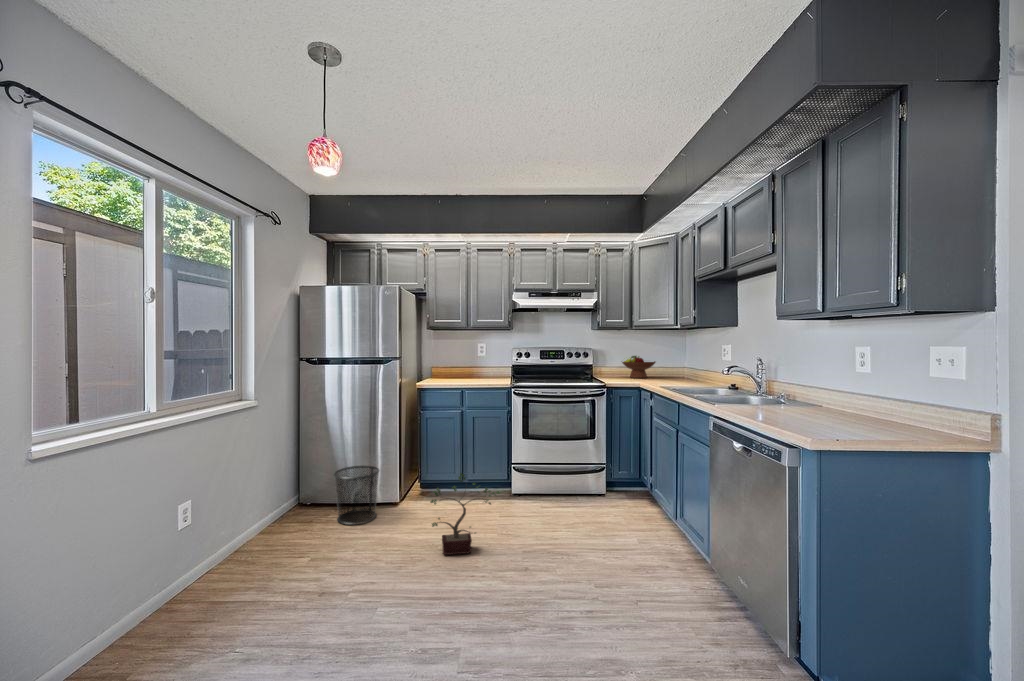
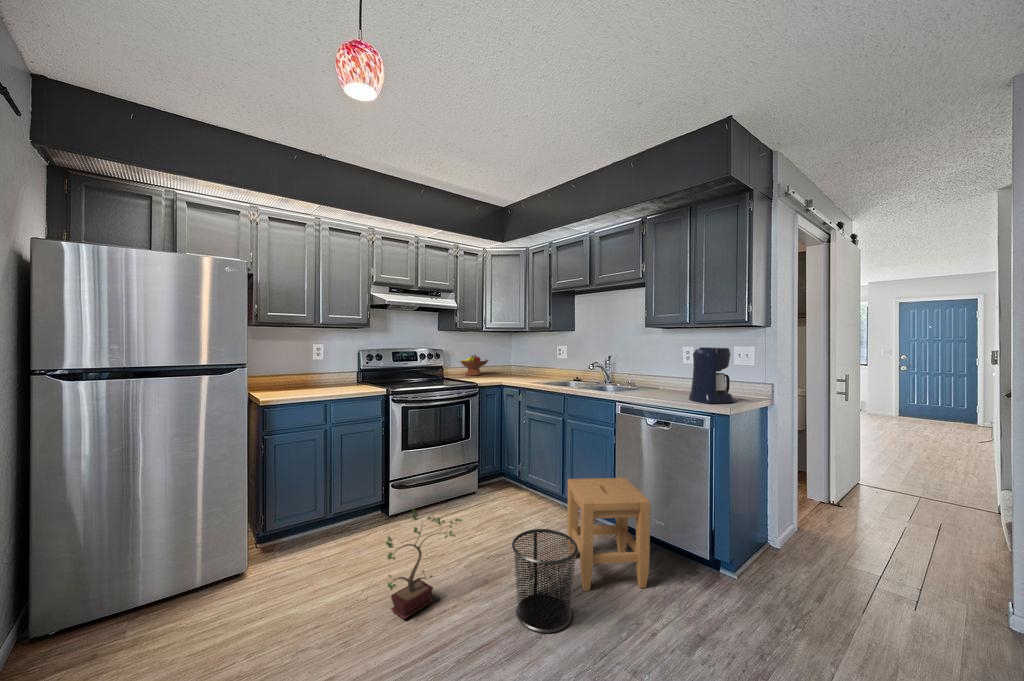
coffee maker: none [798,341,868,422] -> present [689,347,735,404]
waste bin: present [334,465,379,525] -> present [512,529,578,633]
stool: none [589,483,684,617] -> present [567,478,651,591]

